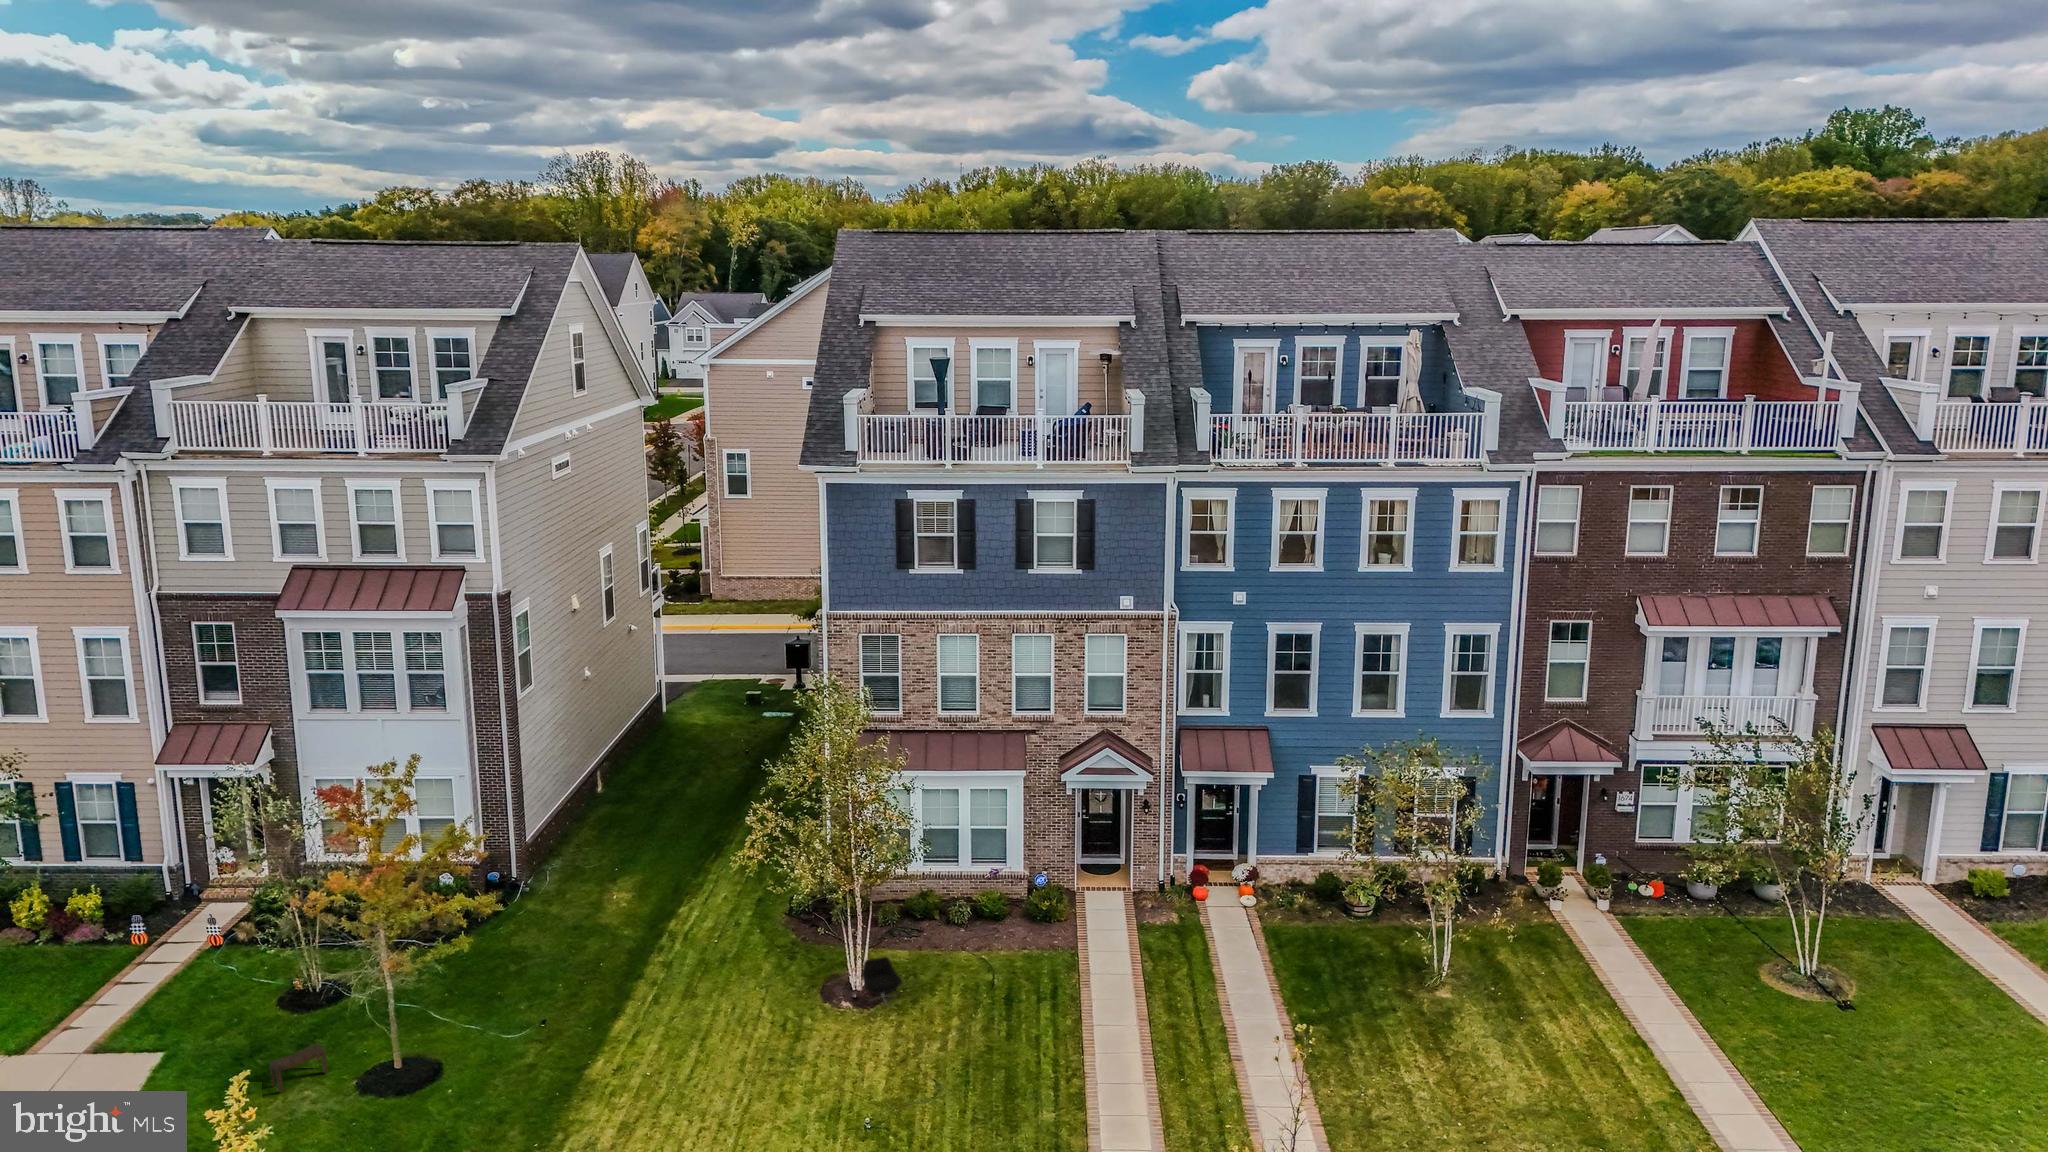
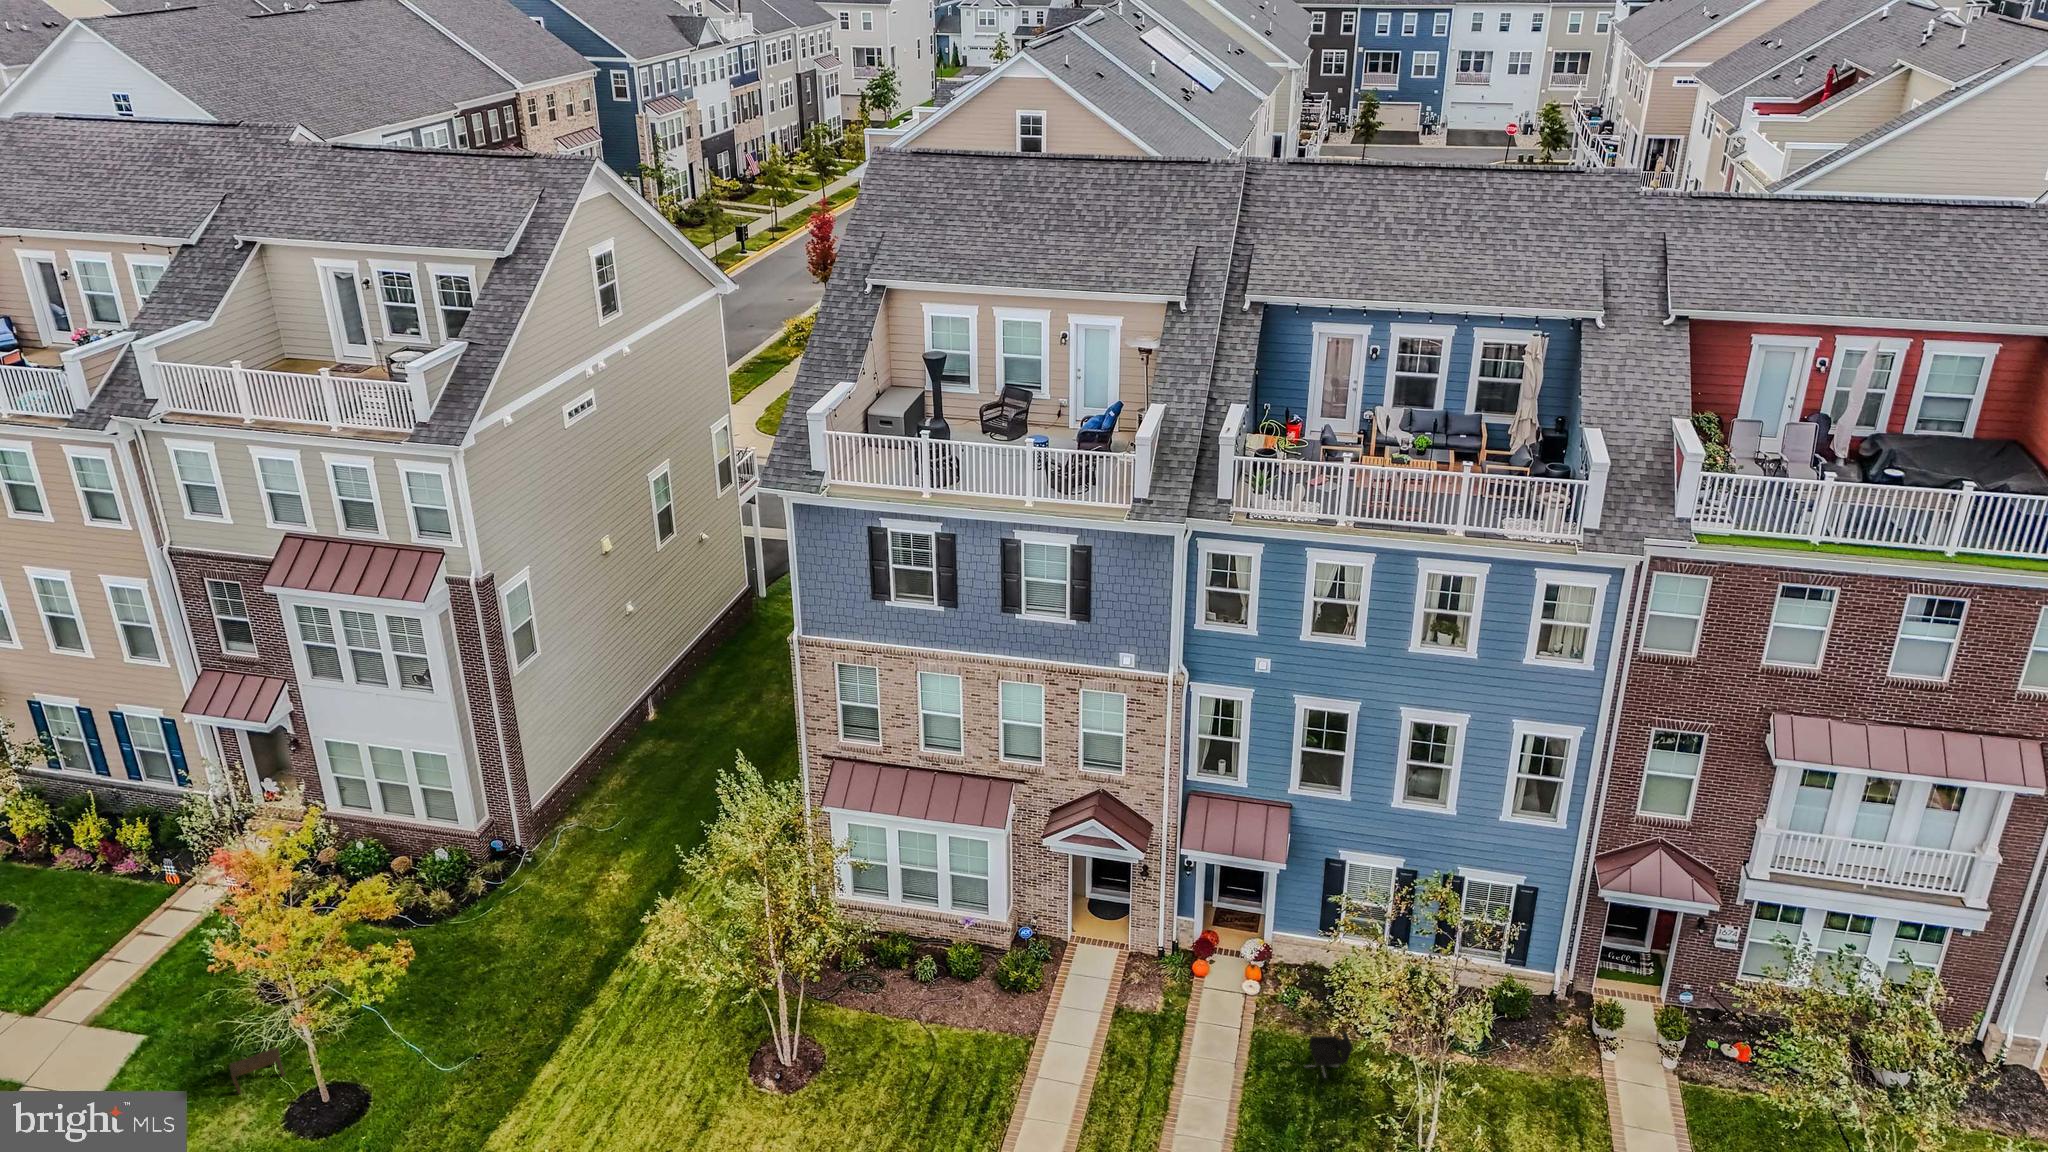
lounge chair: present [861,957,902,1000] -> present [1310,1031,1352,1077]

